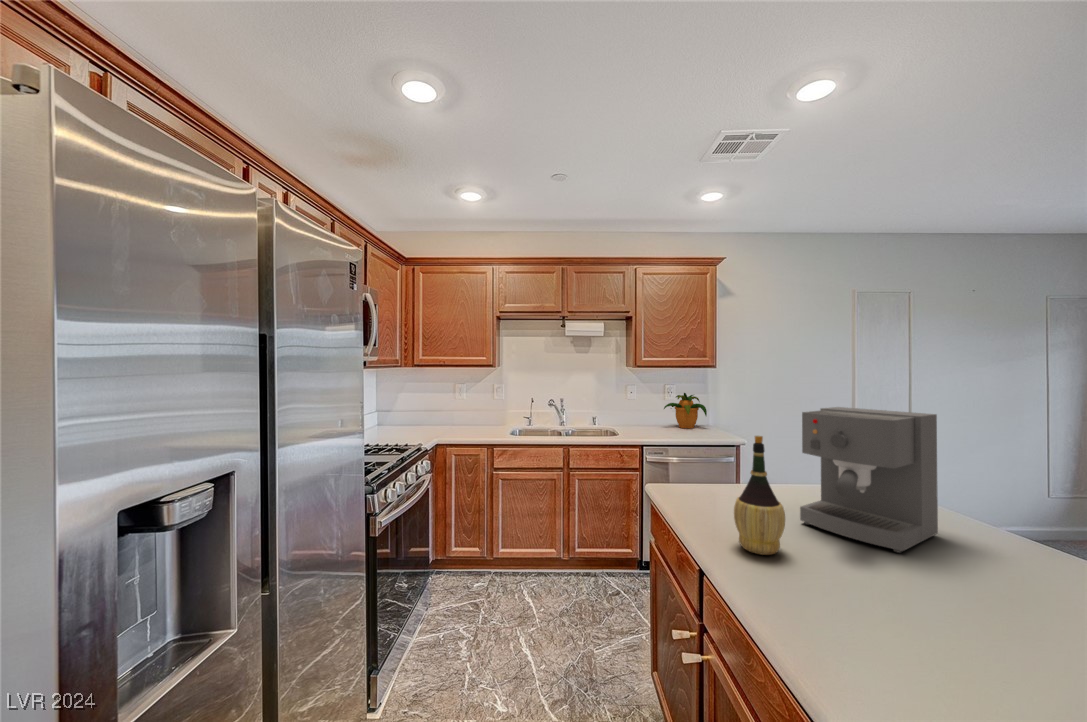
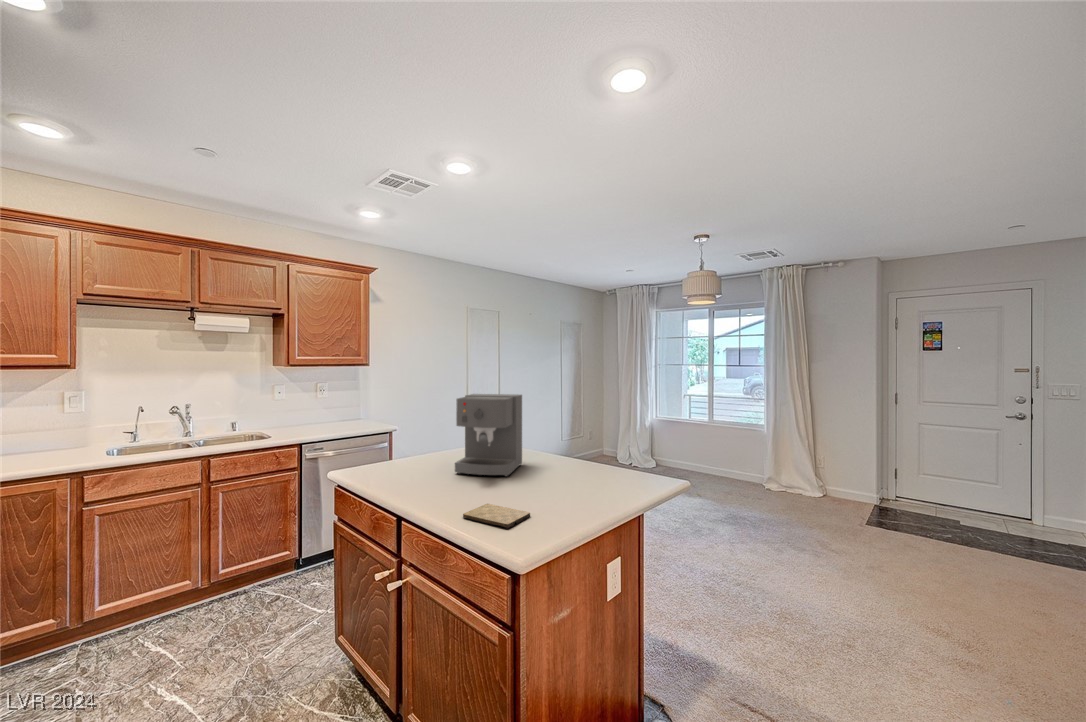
potted plant: present [664,393,707,428] -> none [317,389,360,424]
wine bottle: present [734,436,785,555] -> none [420,416,452,496]
cutting board: none [789,600,943,678] -> present [463,504,530,528]

